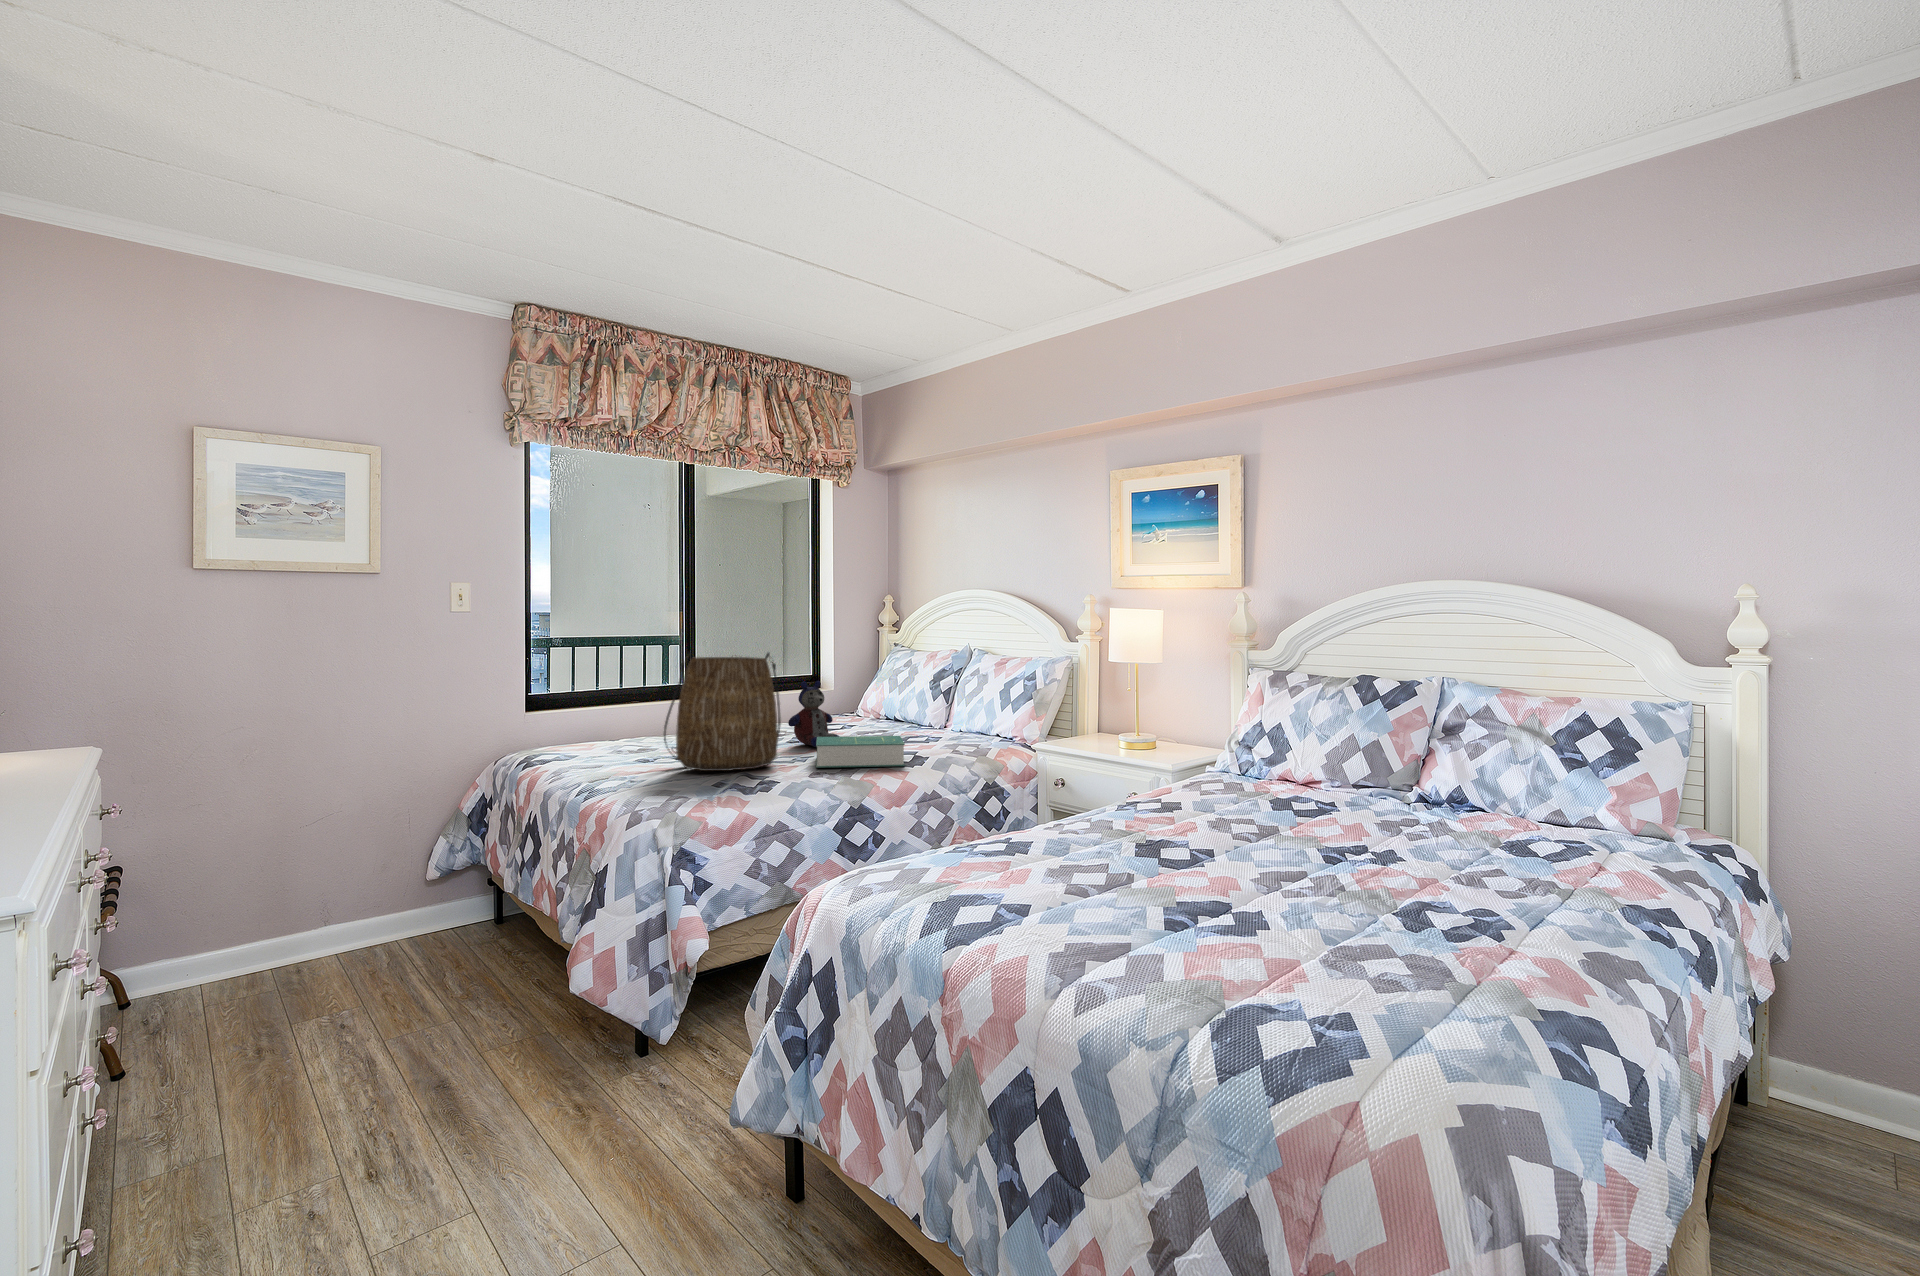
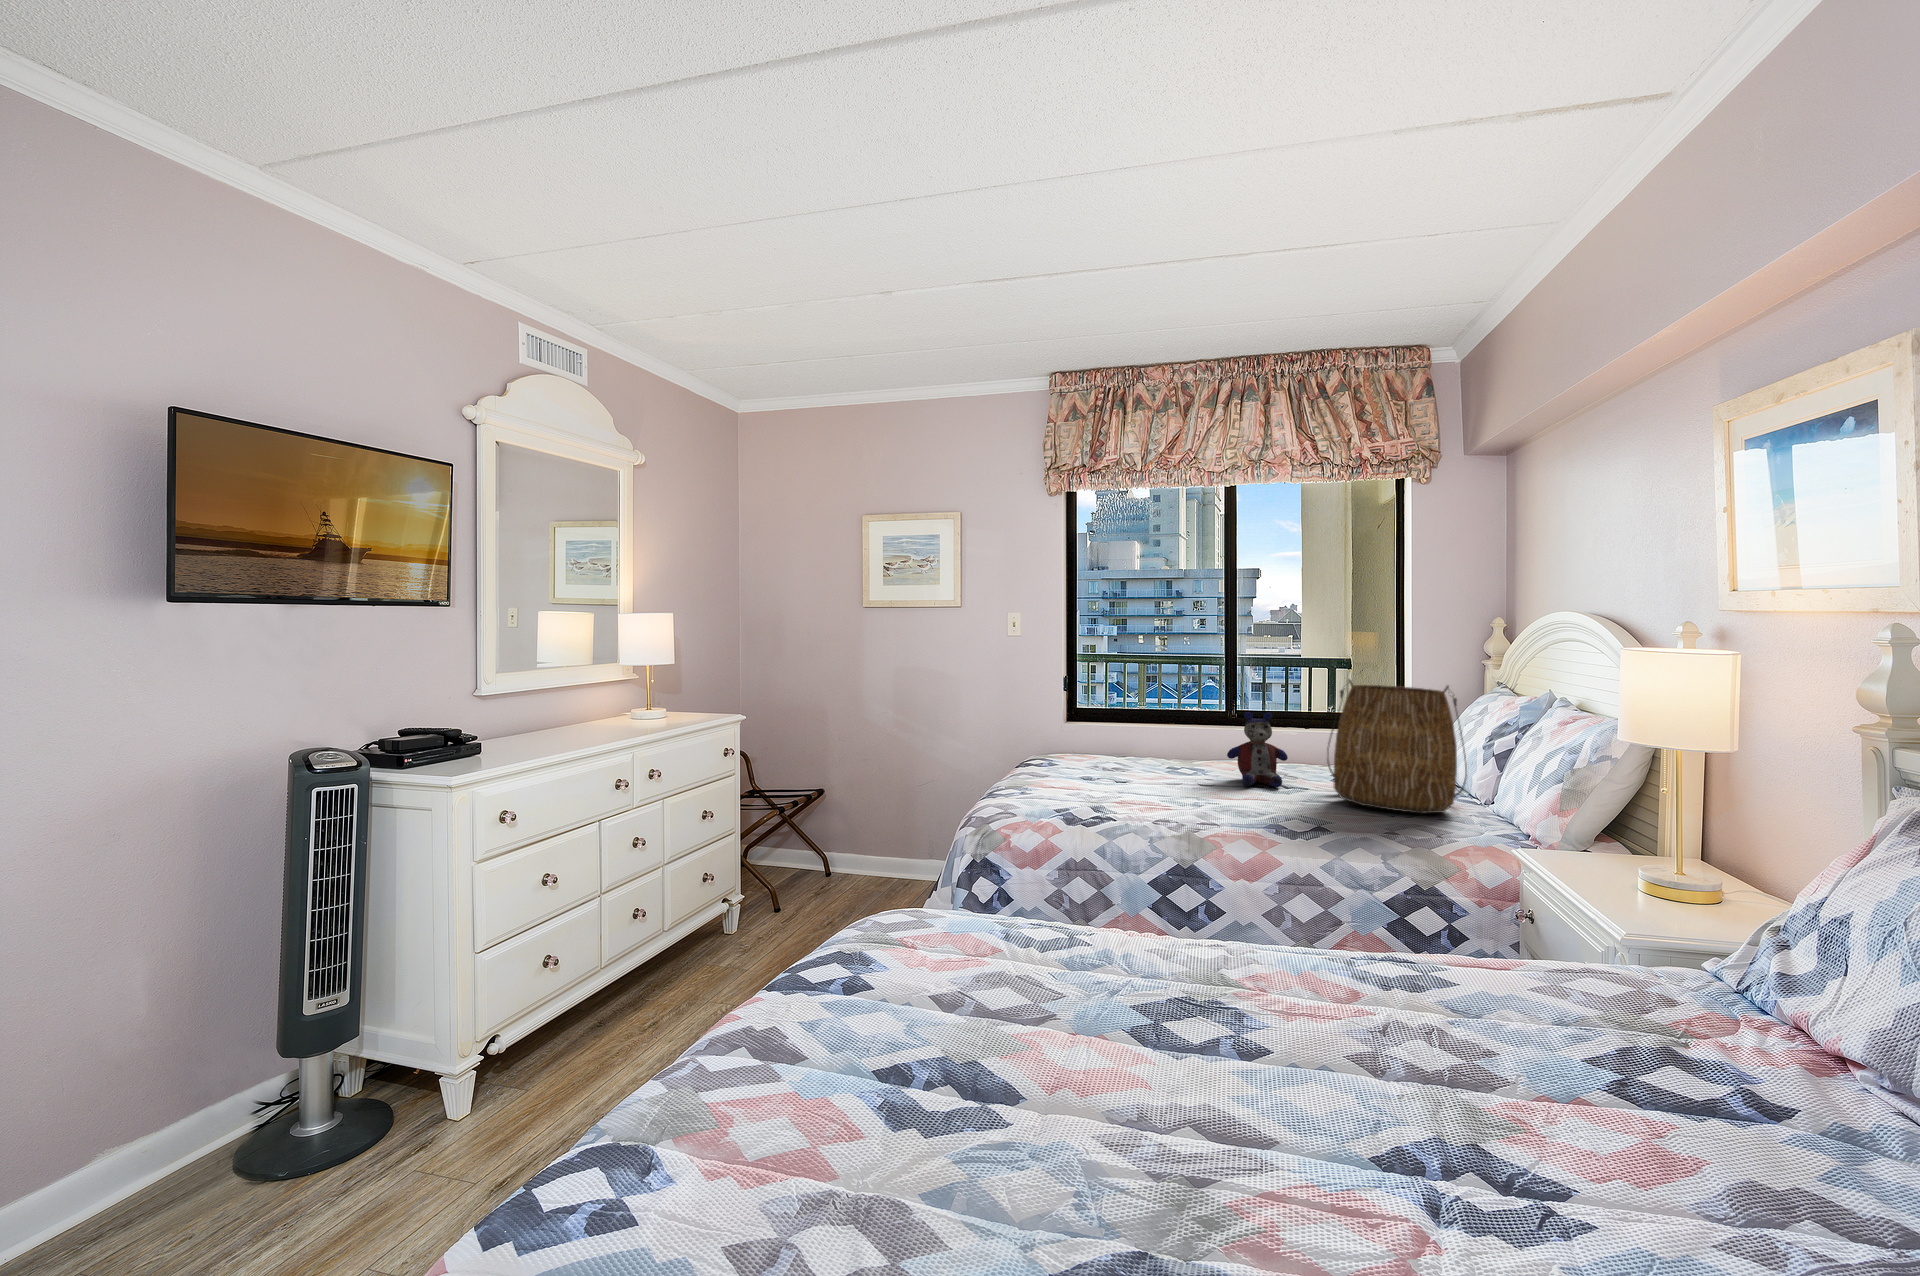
tote bag: present [664,653,781,771] -> present [1327,679,1467,814]
book: present [816,736,905,768] -> none [1180,777,1308,833]

